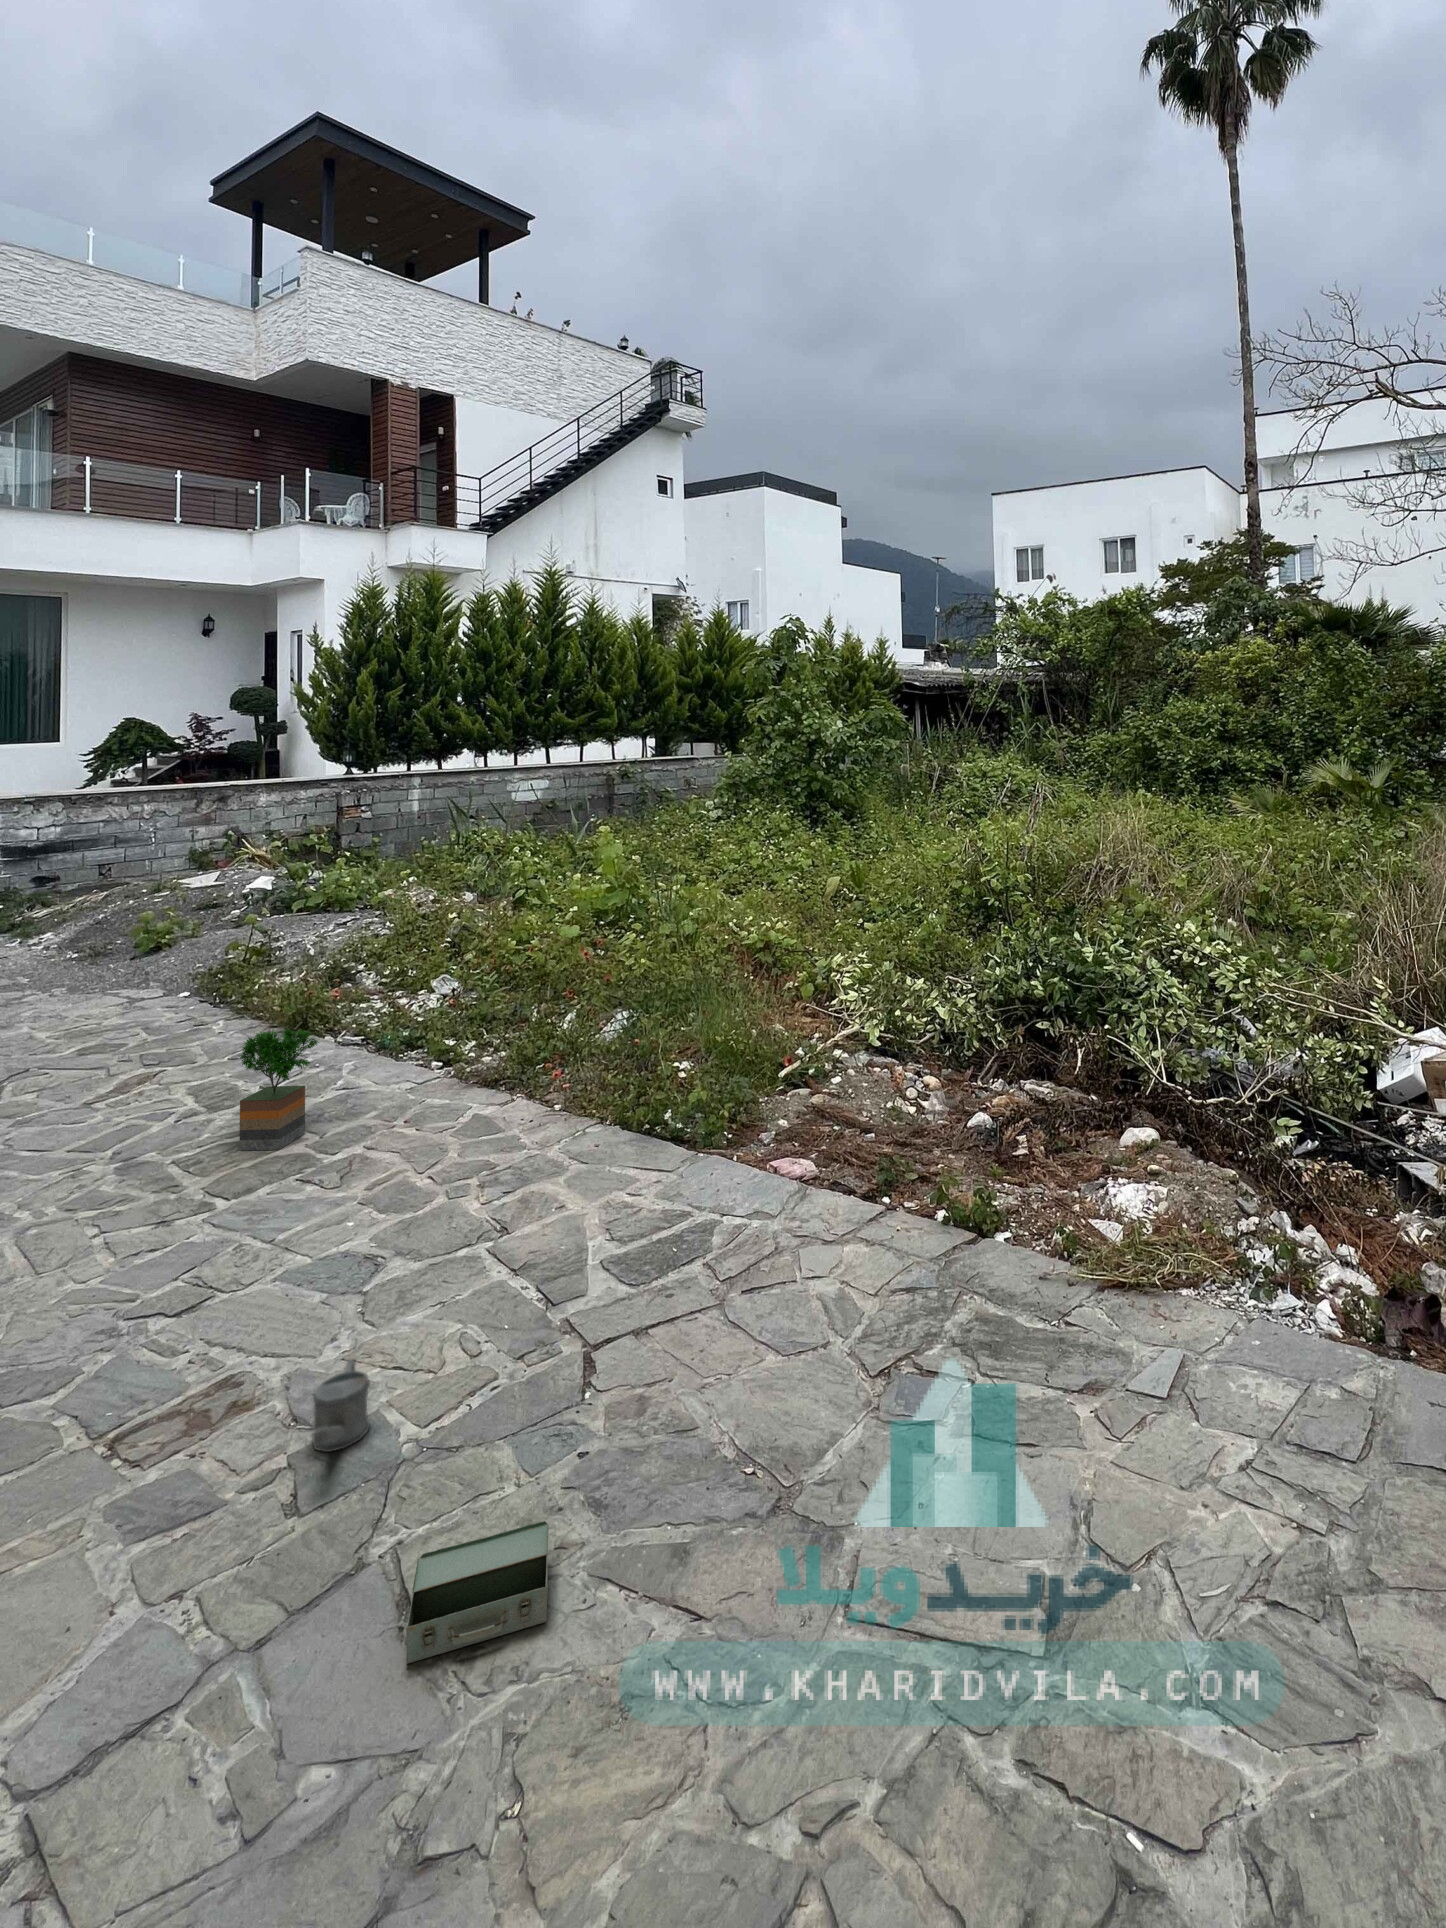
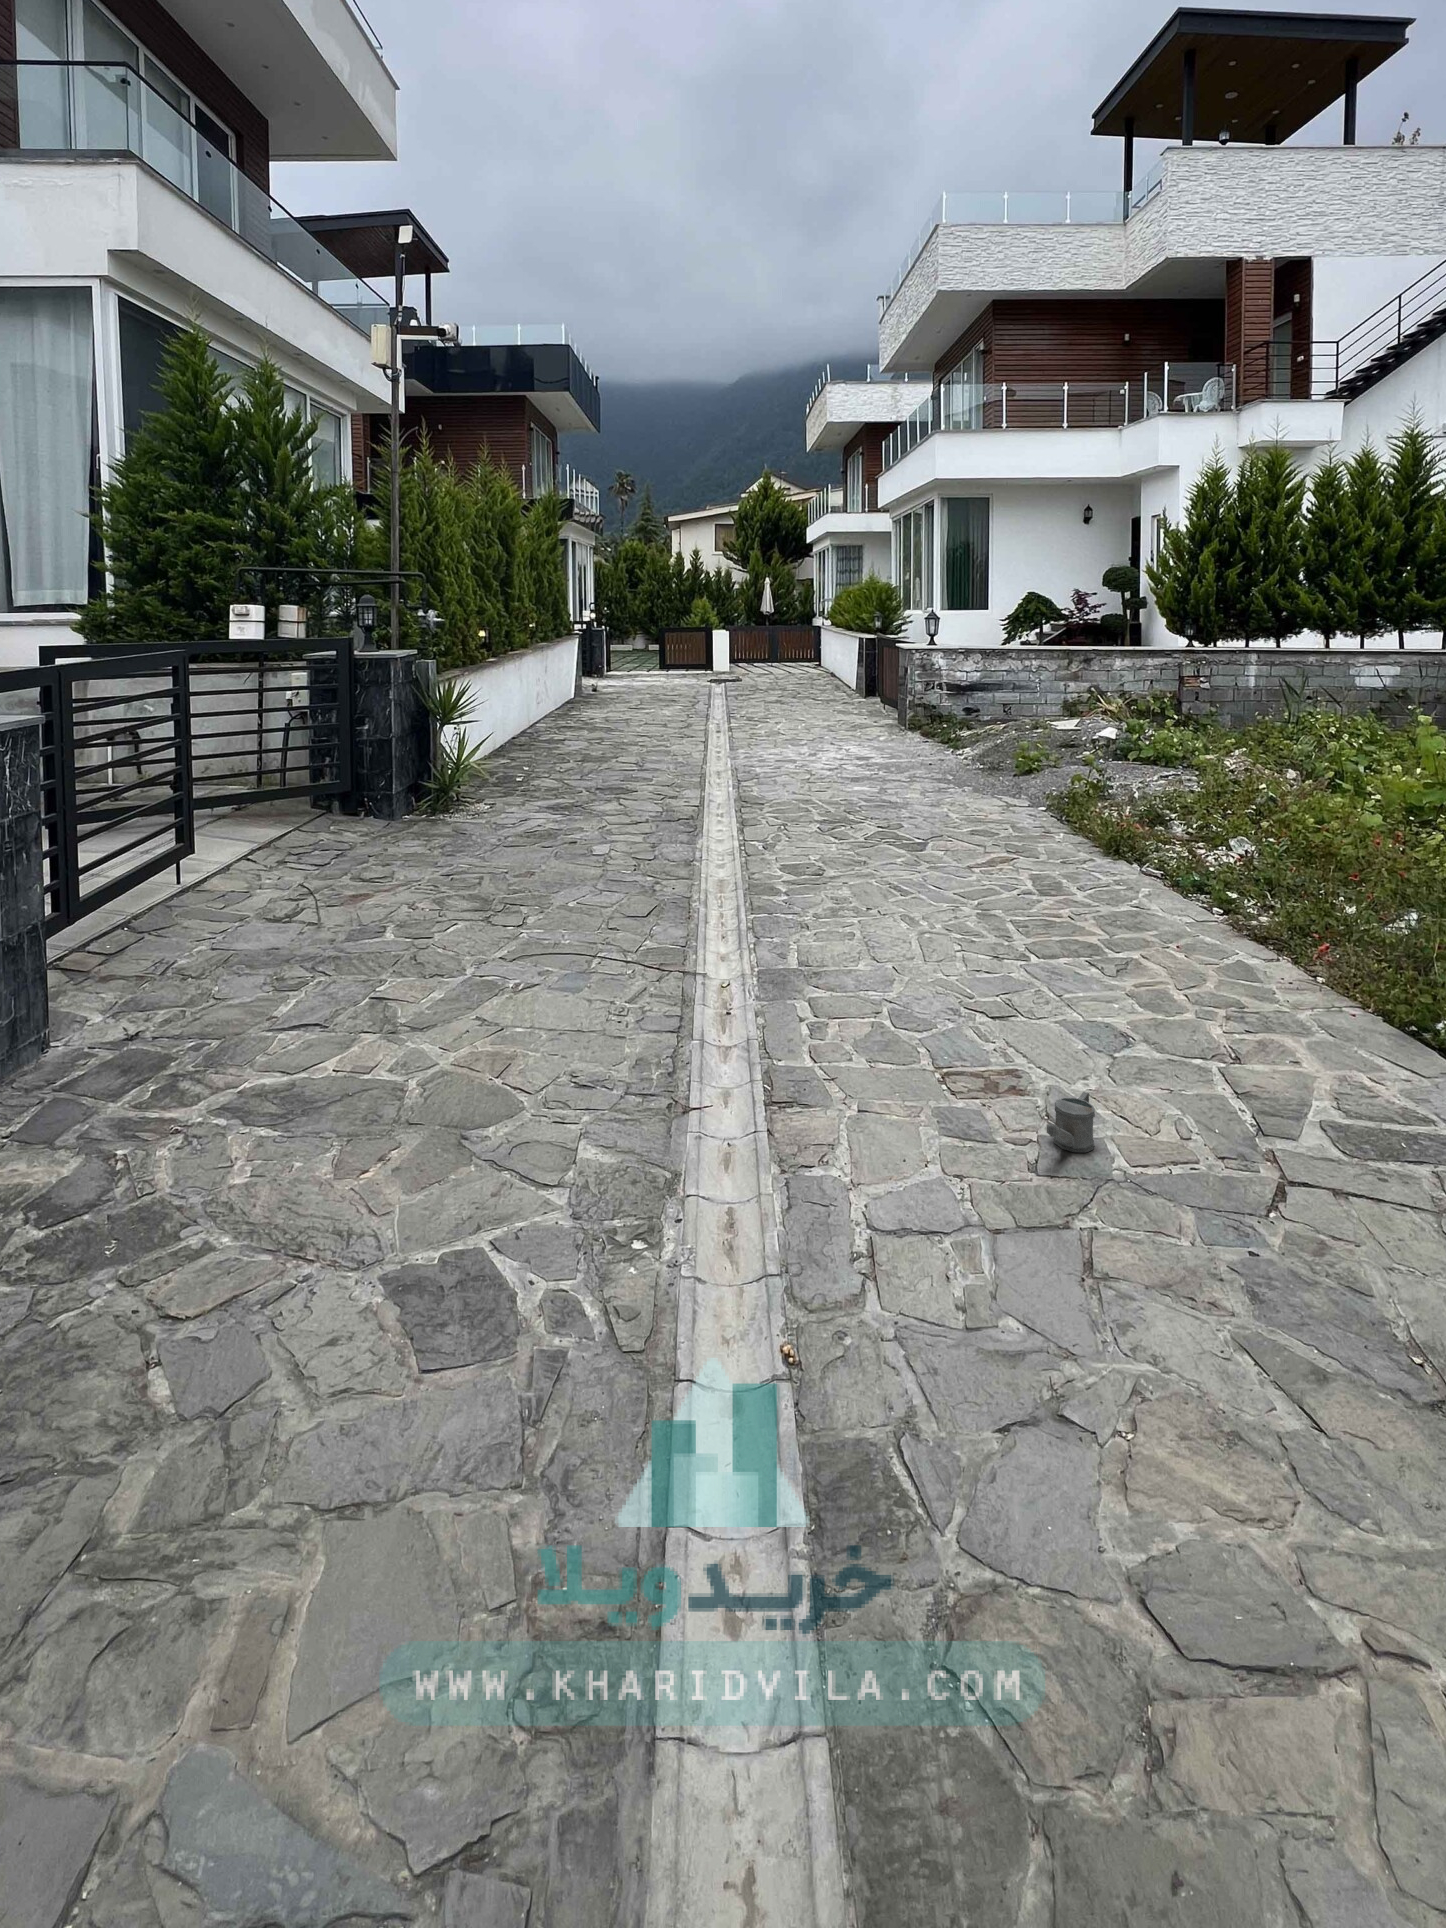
potted tree: present [239,1029,319,1151] -> none [1053,840,1115,937]
toolbox: present [406,1521,549,1664] -> none [1078,1242,1202,1345]

